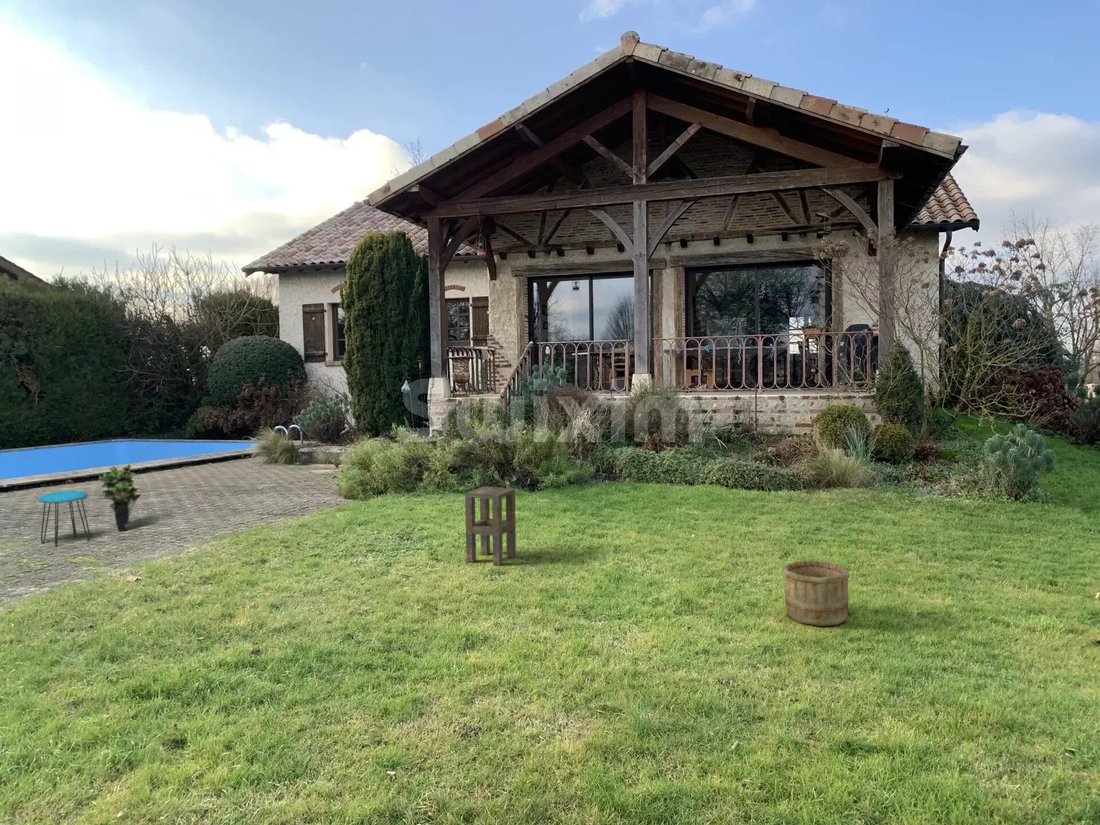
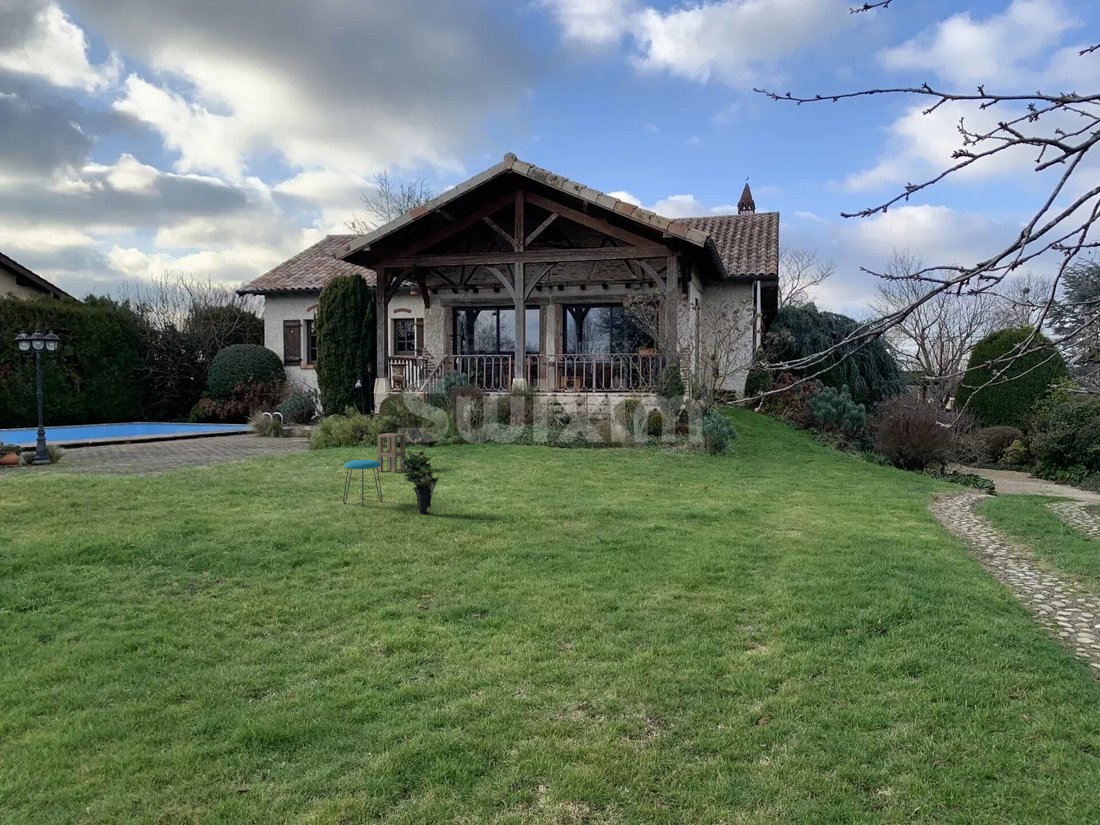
potted plant: present [99,464,141,531] -> present [402,449,439,514]
stool: present [39,491,91,547] -> present [343,460,382,507]
wooden bucket: present [783,561,850,626] -> none [520,463,549,489]

